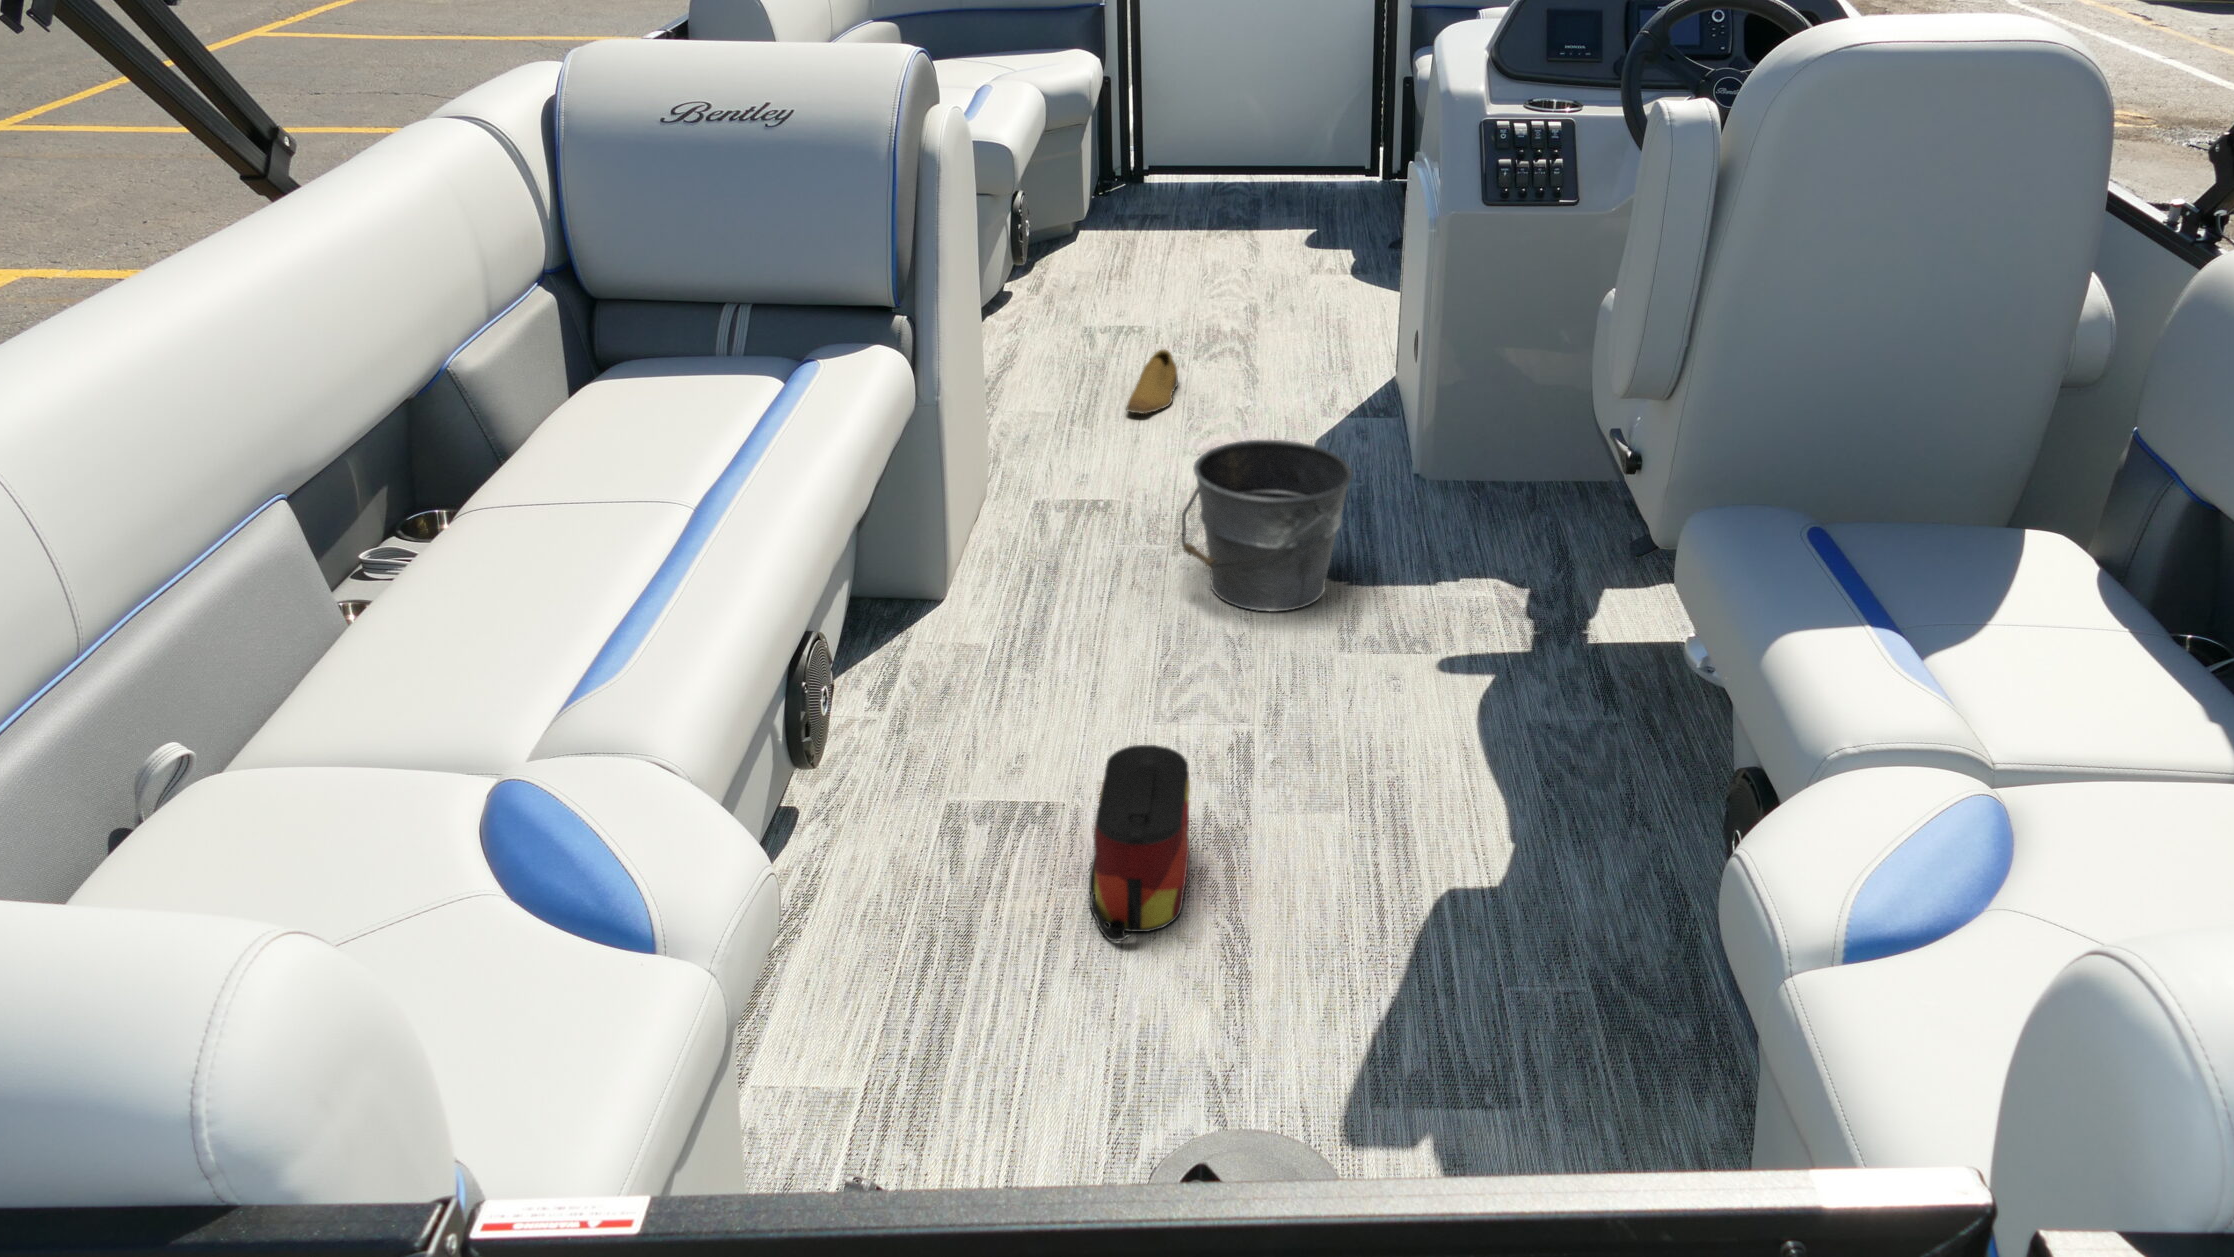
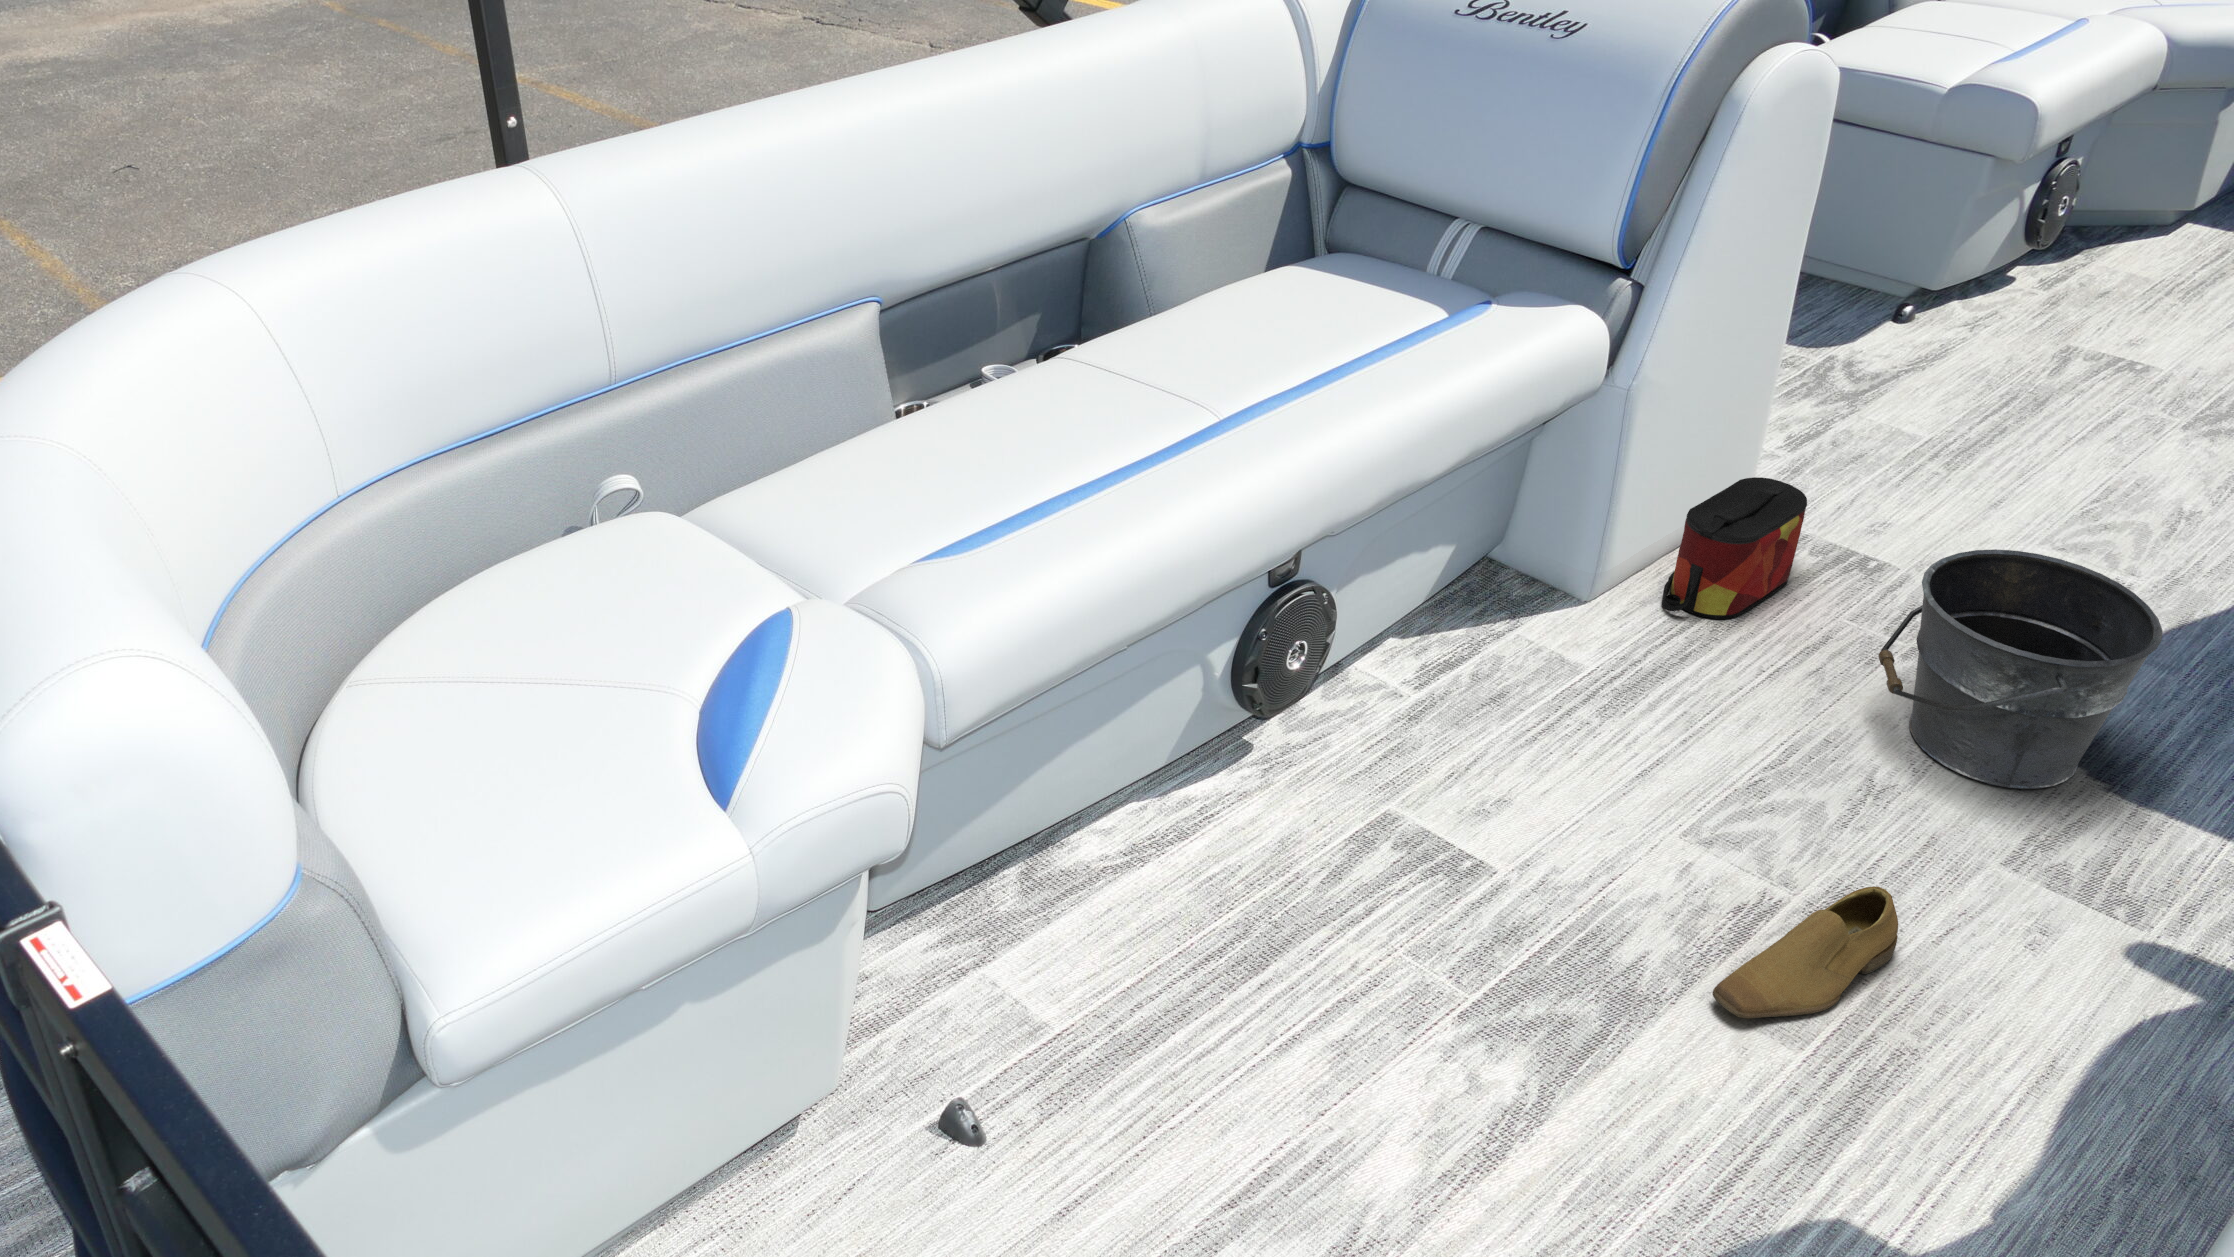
shoe: present [1126,350,1178,414] -> present [1713,886,1898,1019]
bag: present [1089,745,1190,941] -> present [1662,477,1807,619]

